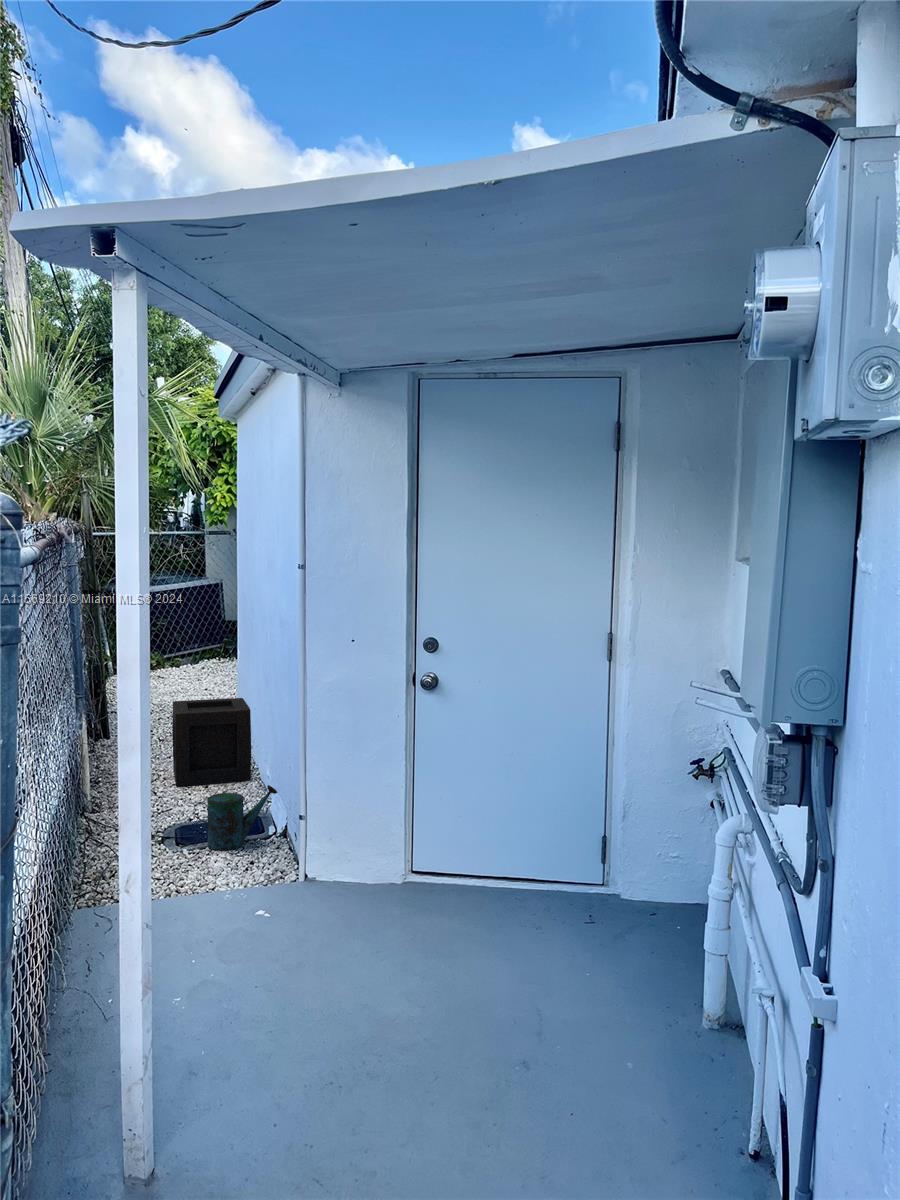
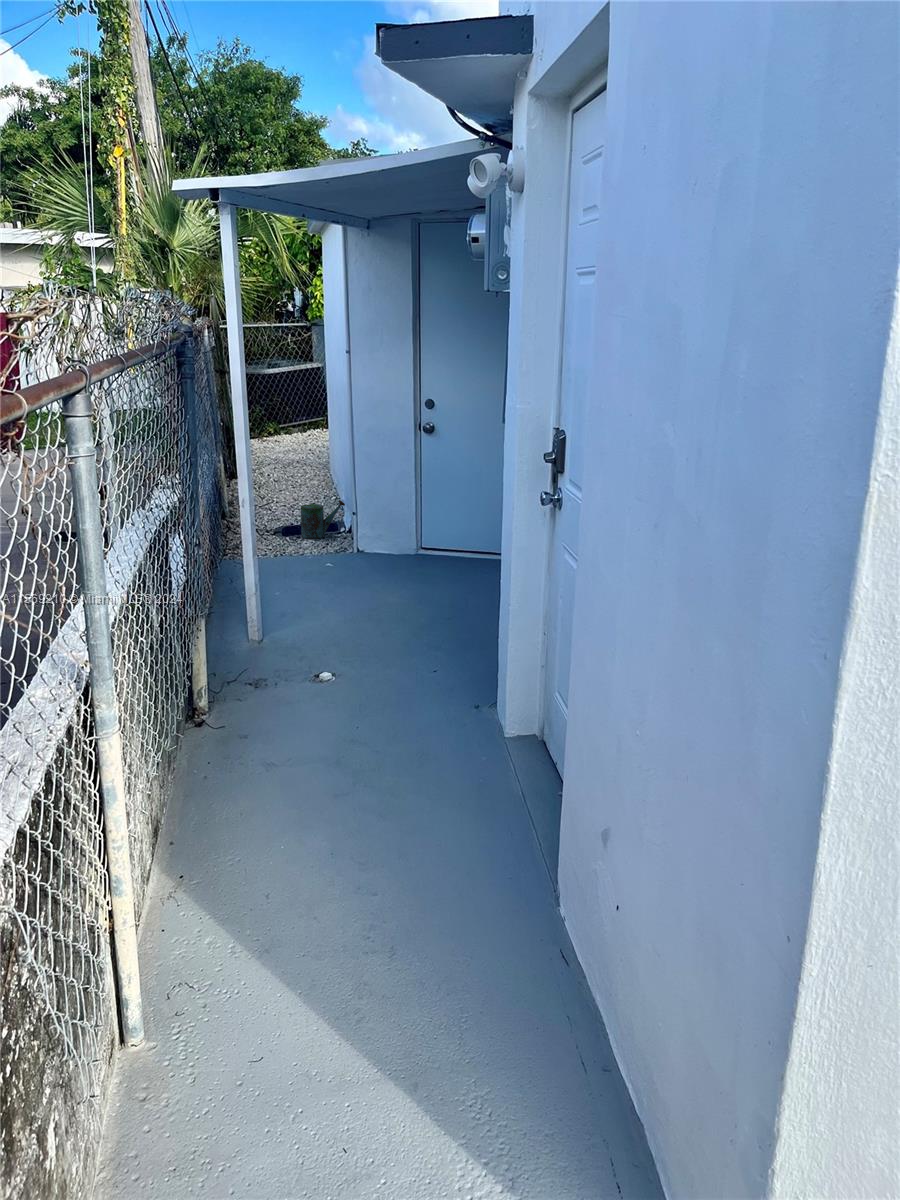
wooden crate: present [172,698,251,786] -> none [281,450,334,507]

